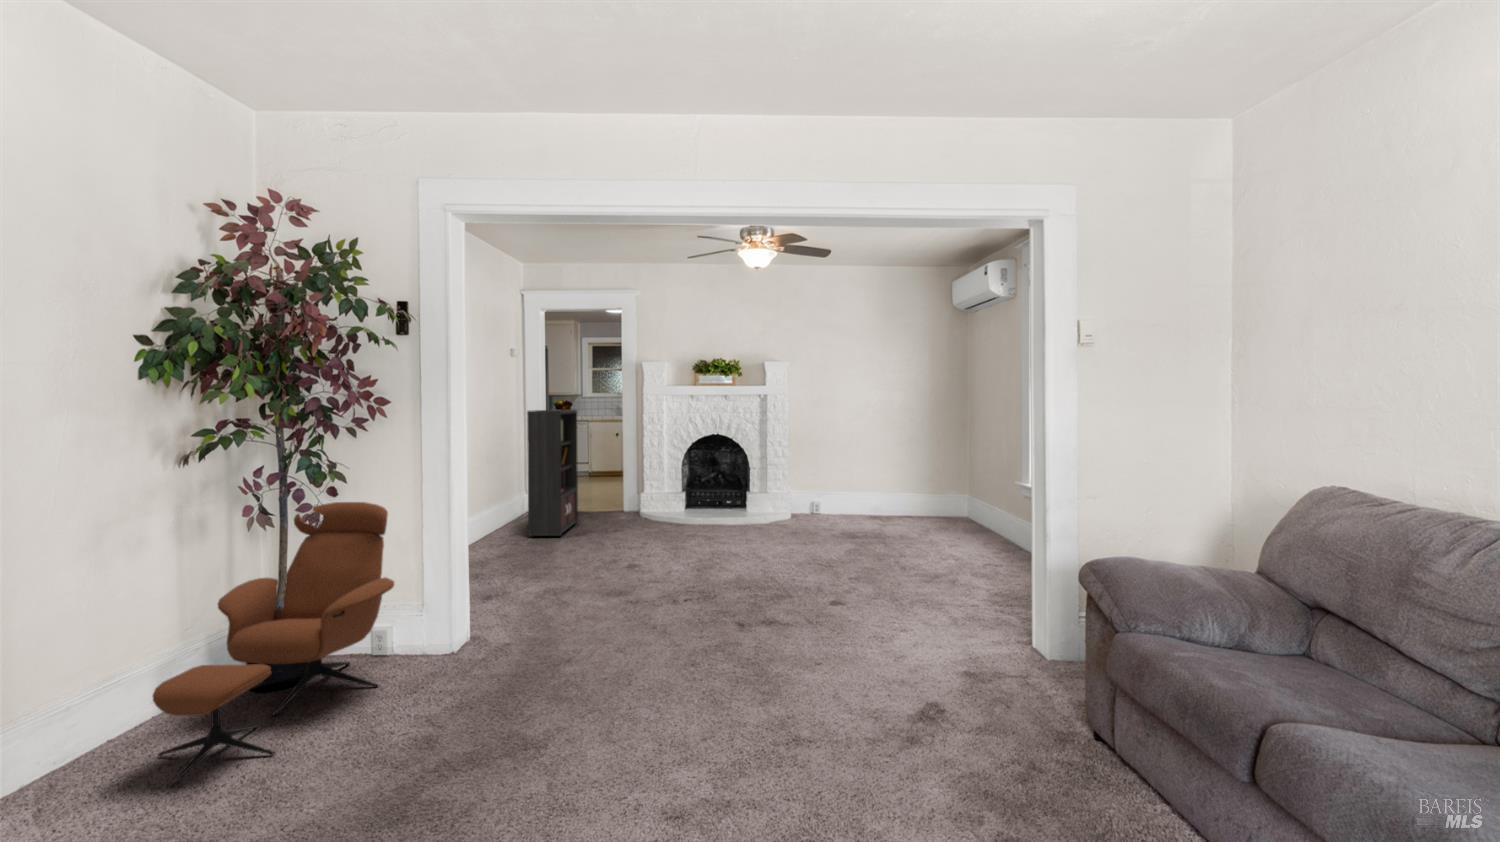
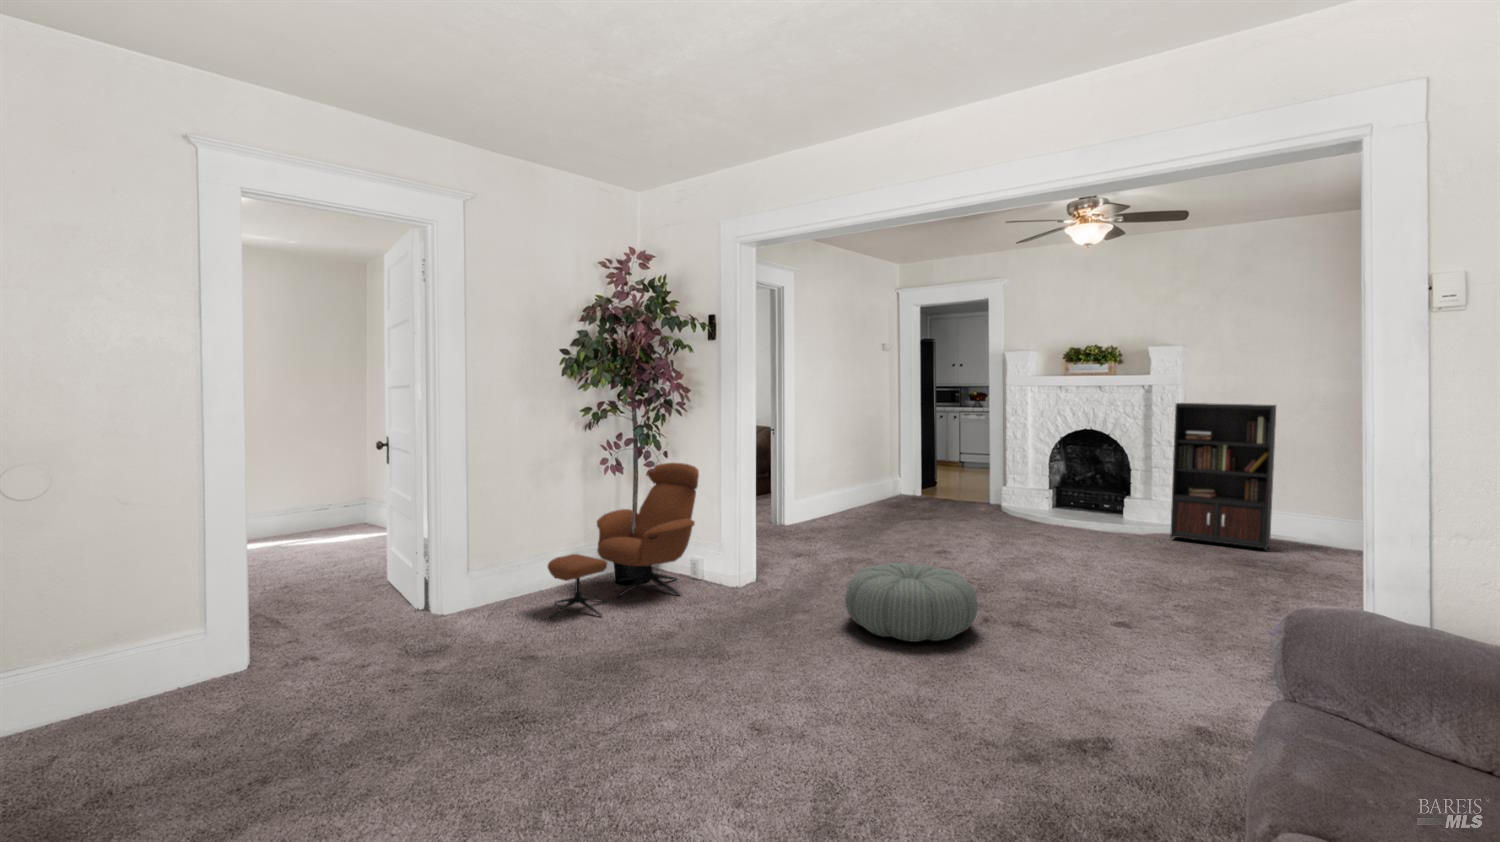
bookcase: present [527,410,578,536] -> present [1170,403,1302,550]
pouf: none [622,585,762,675] -> present [845,563,978,642]

